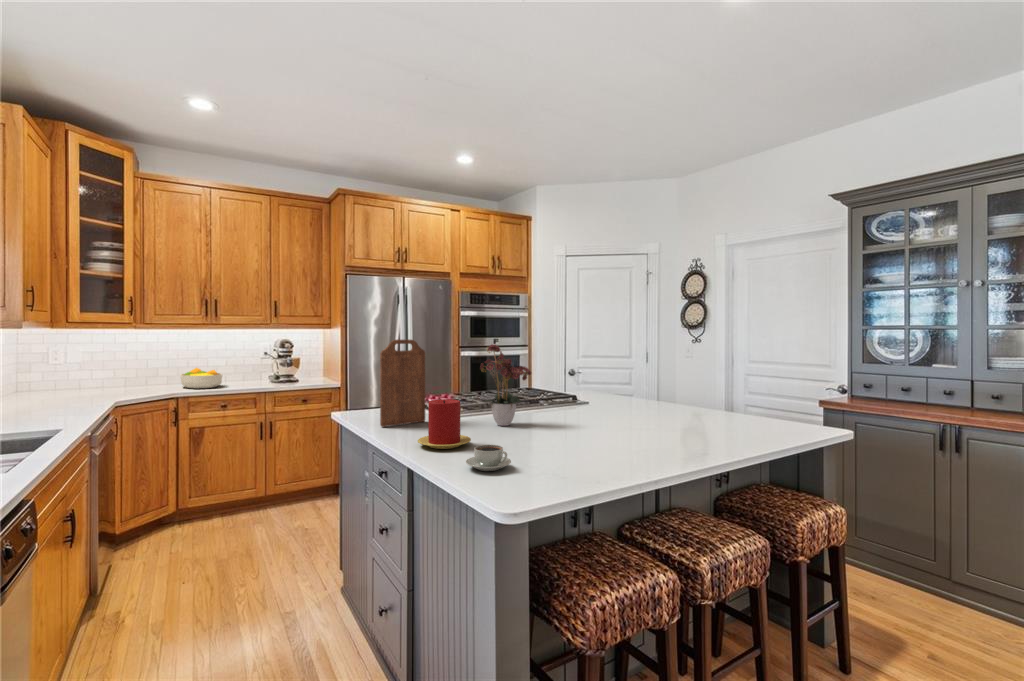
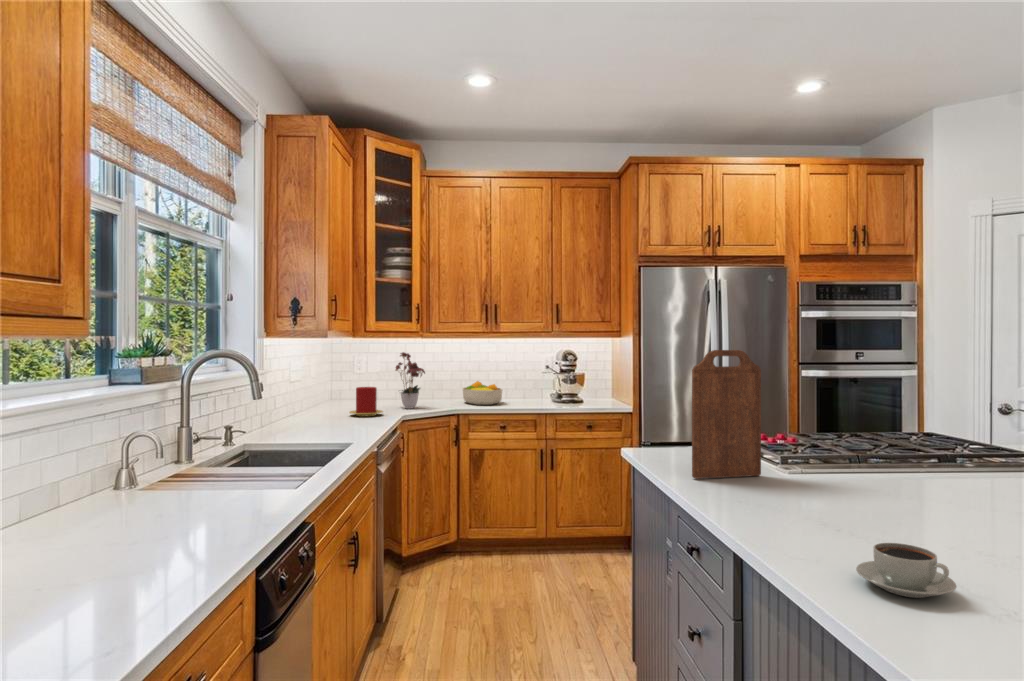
flower arrangement: present [480,344,531,426] -> present [396,352,425,409]
candle: present [418,399,471,449] -> present [349,387,383,416]

